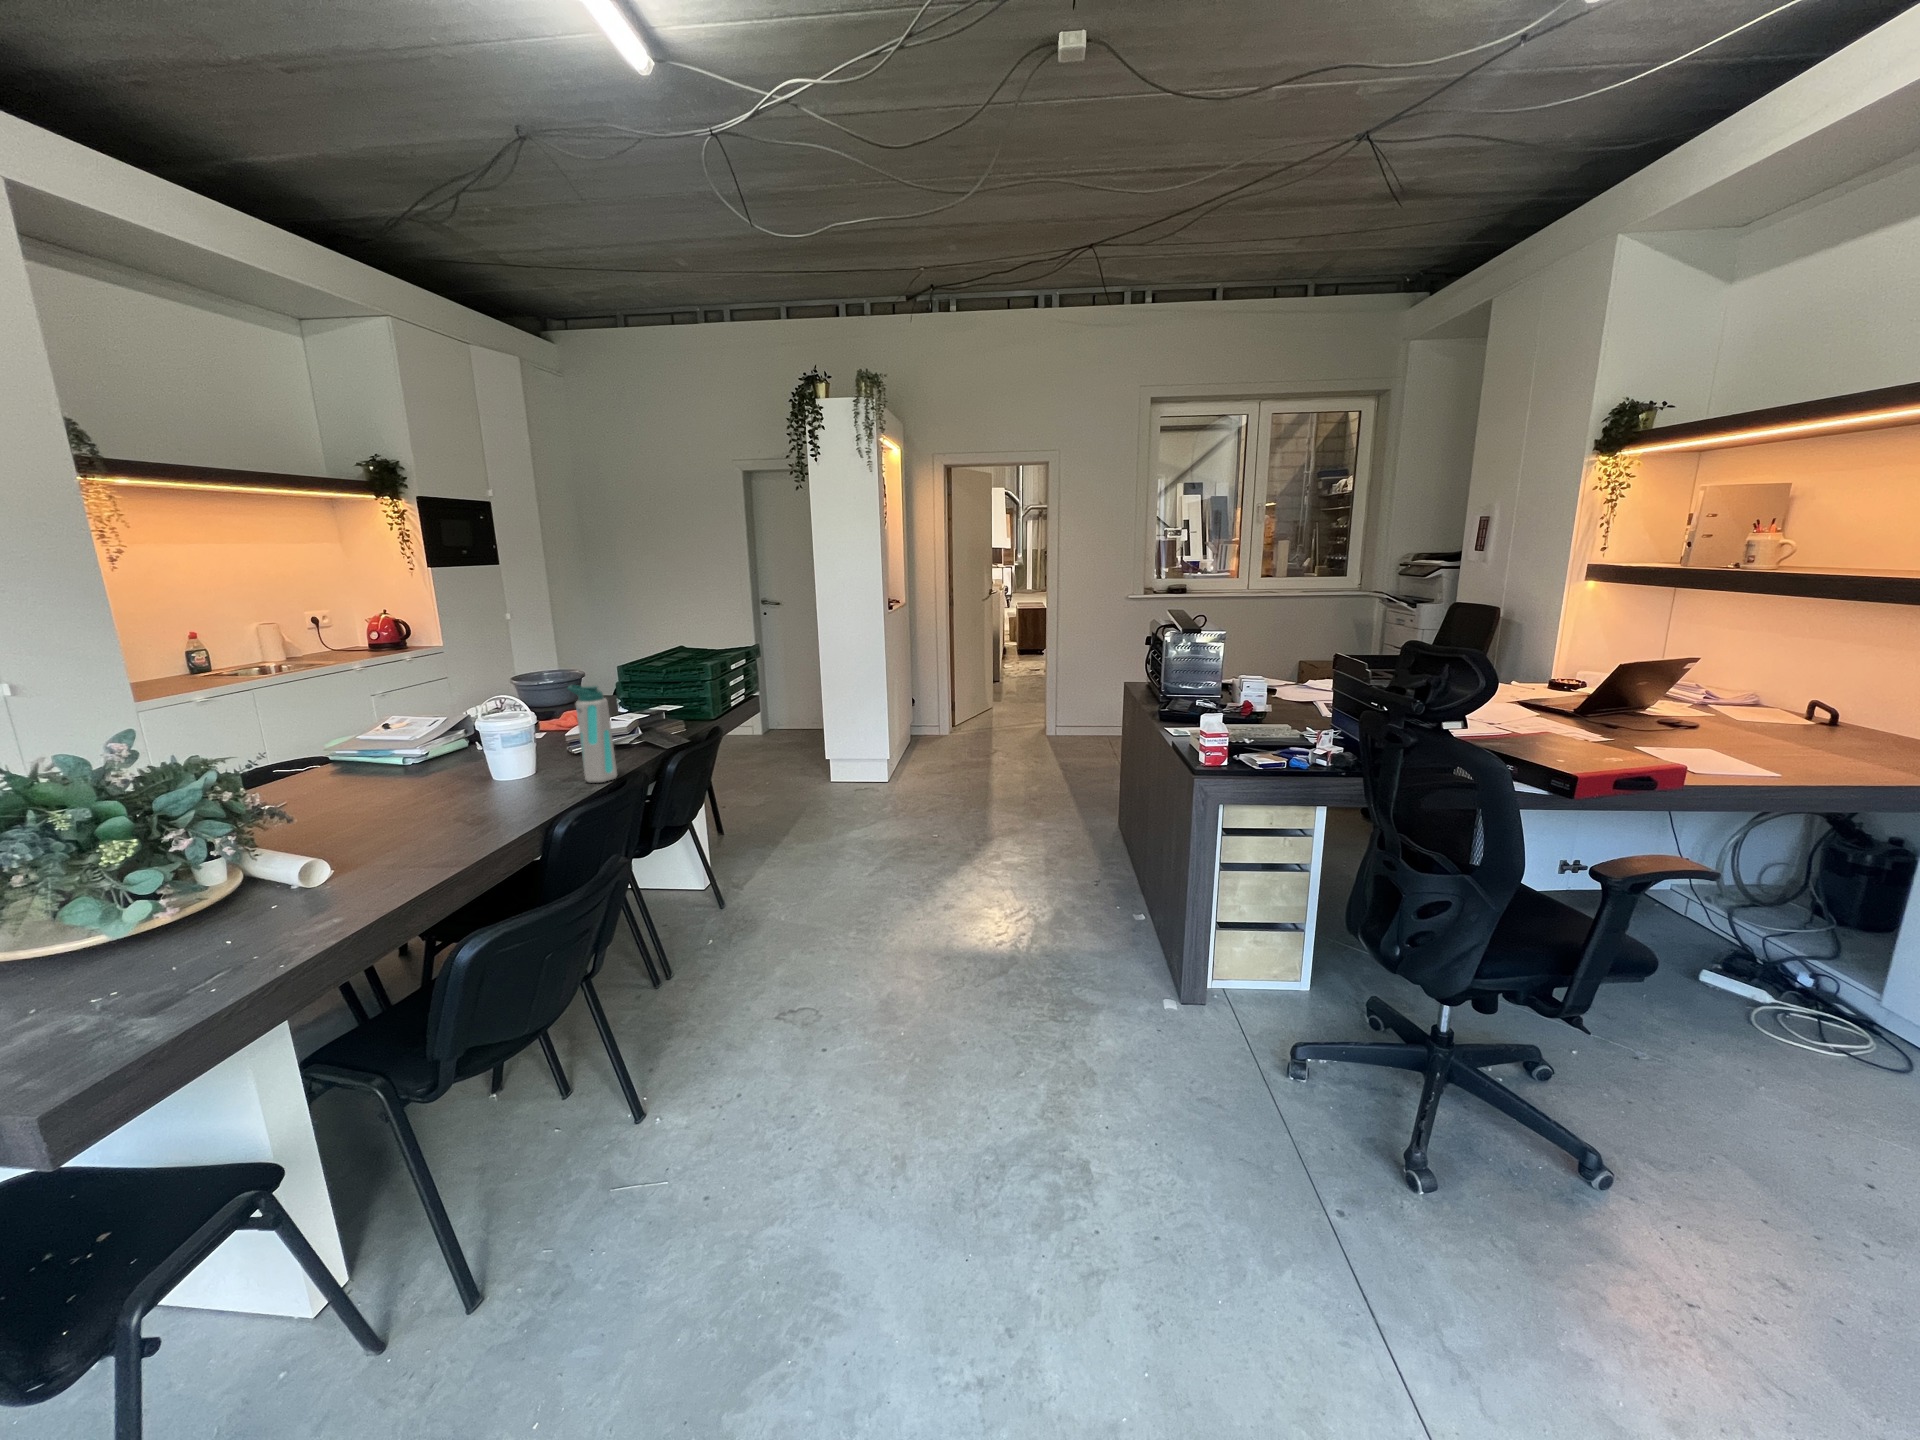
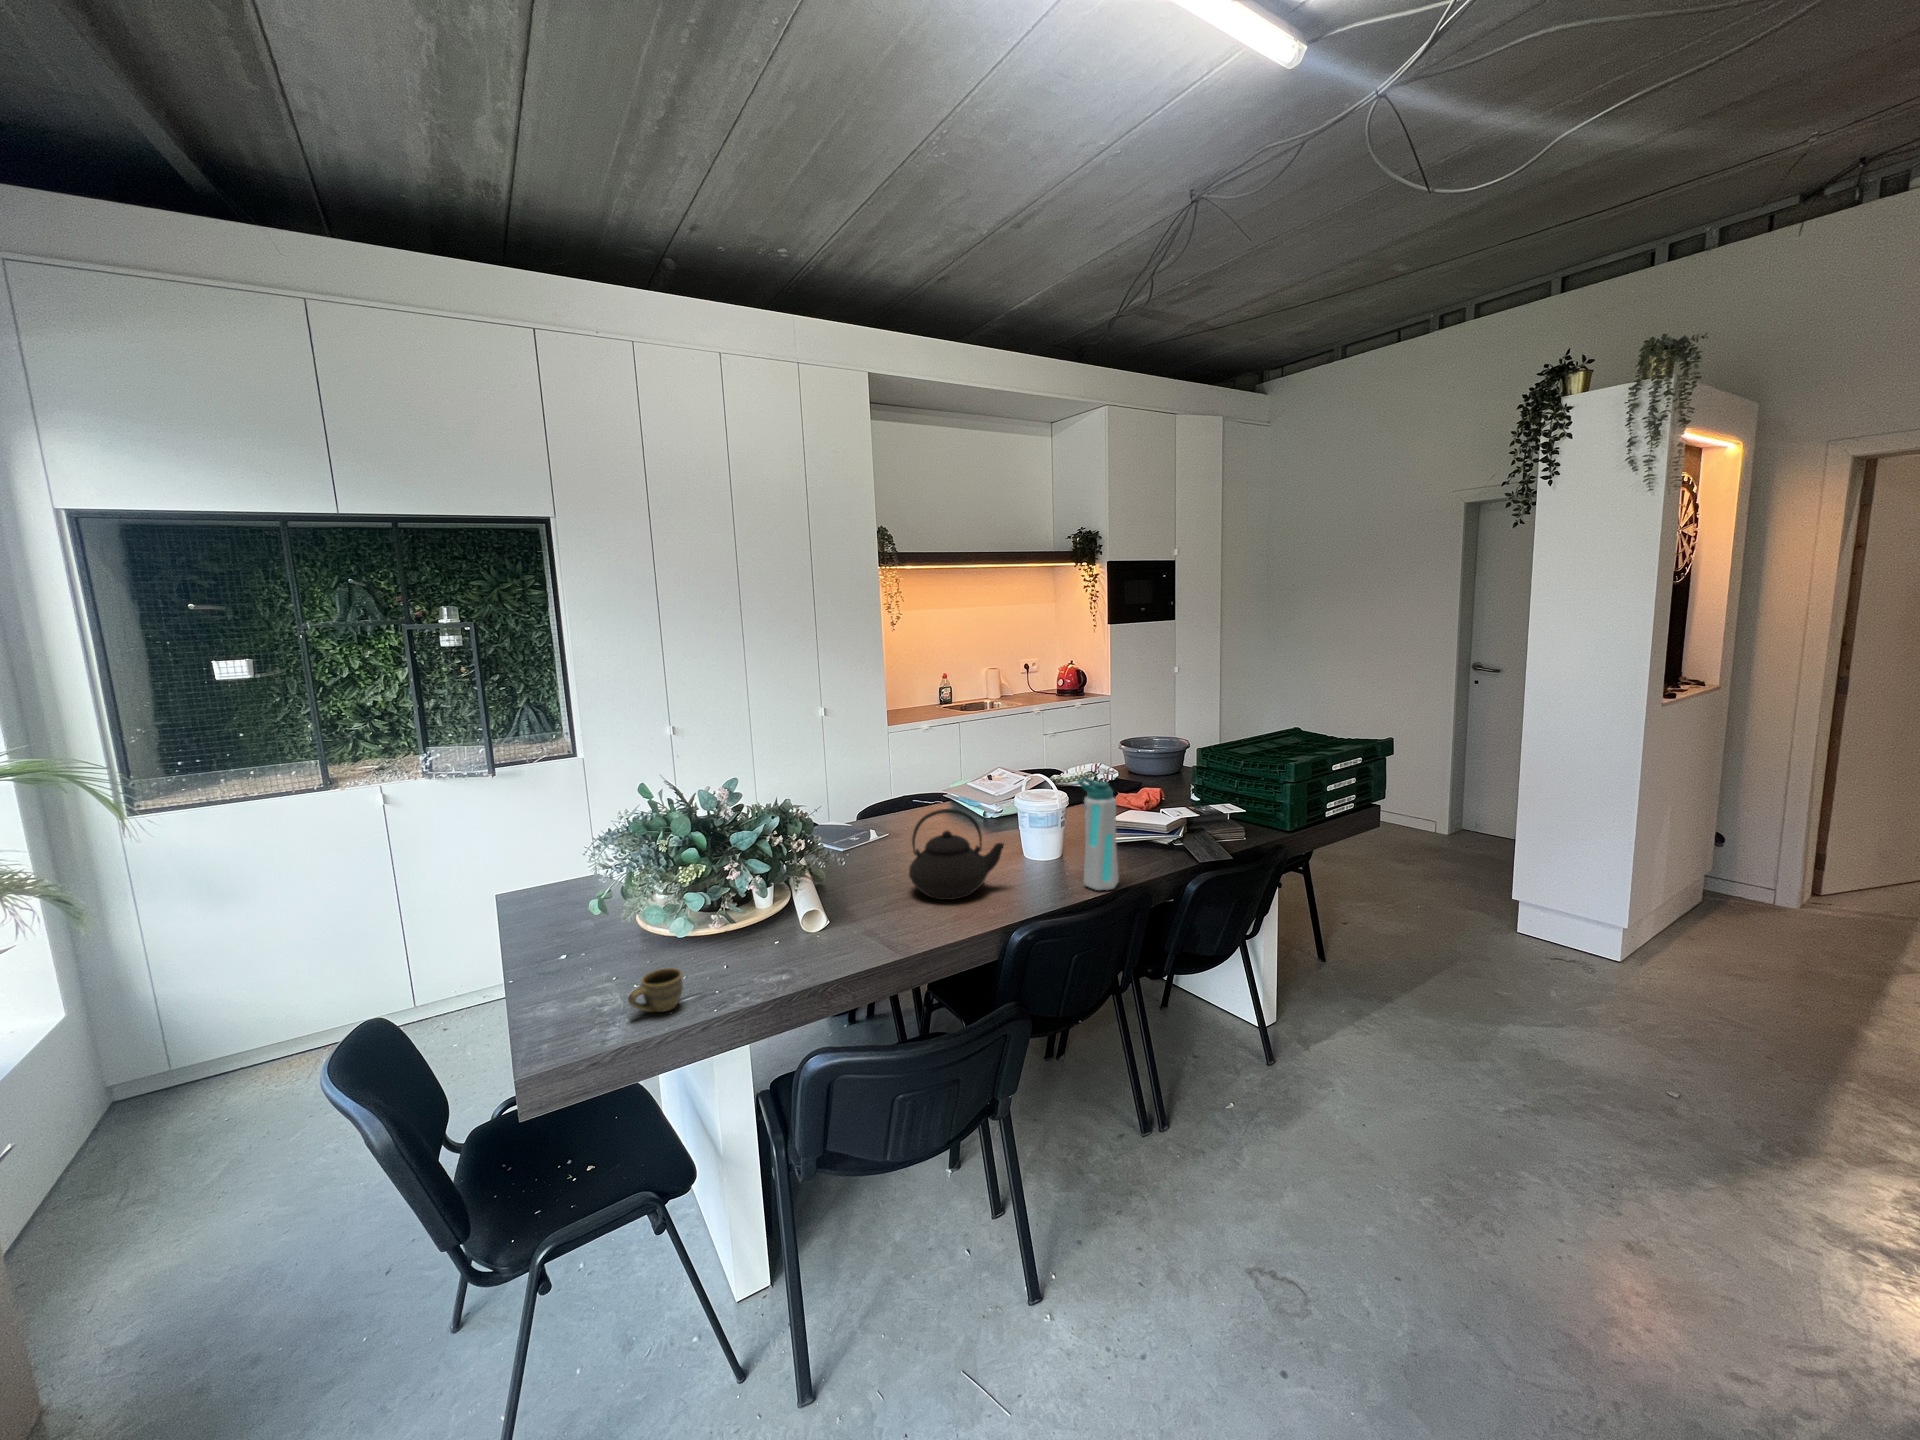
teapot: none [391,732,502,827] -> present [909,809,1004,900]
cup: none [132,945,212,1004] -> present [628,968,683,1012]

